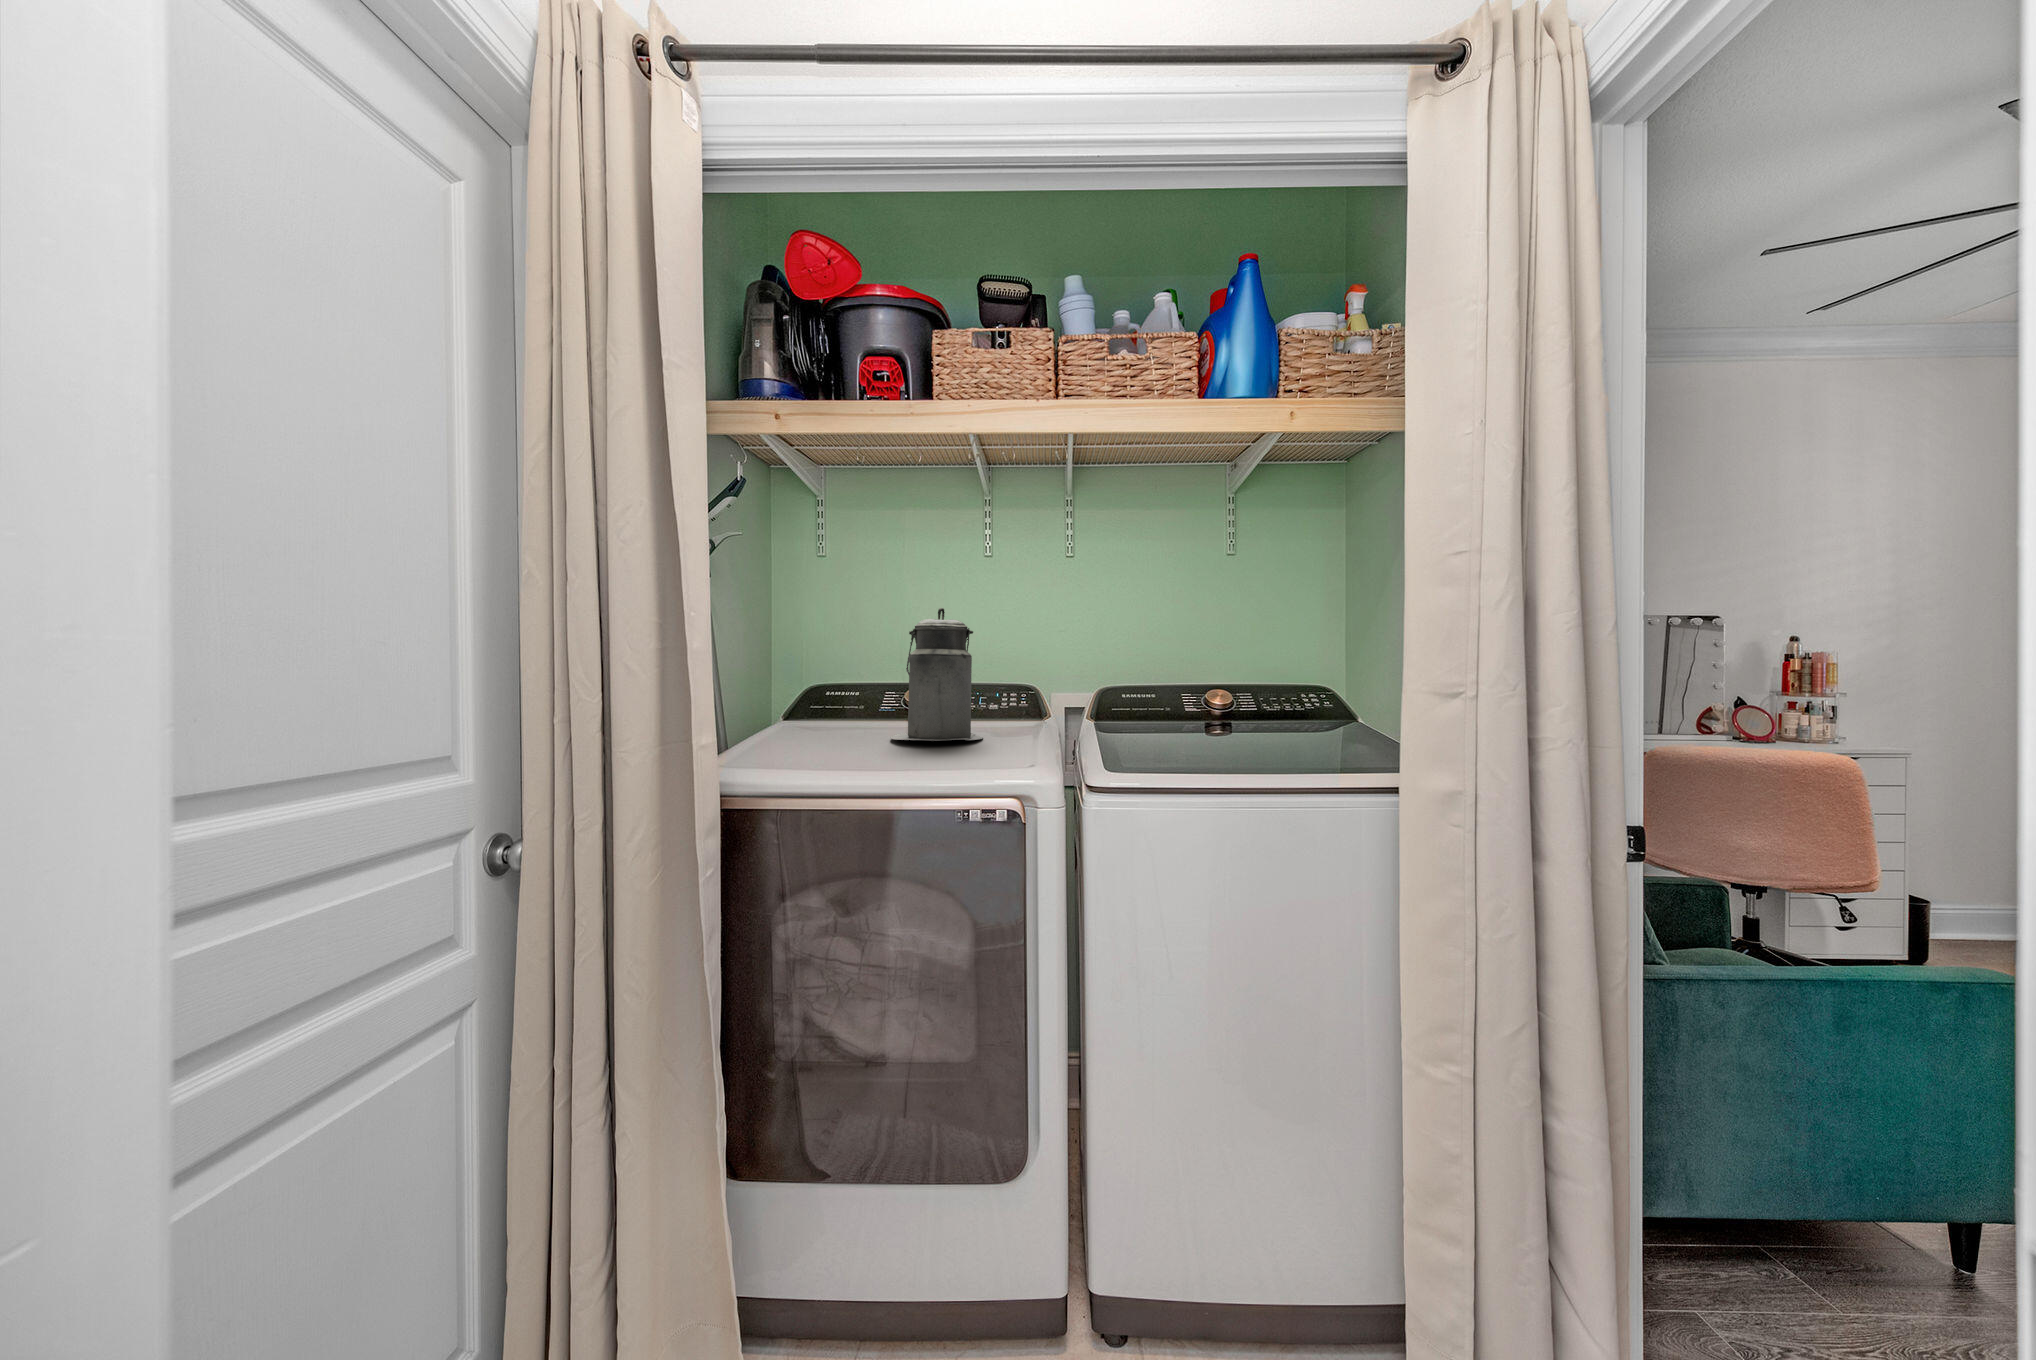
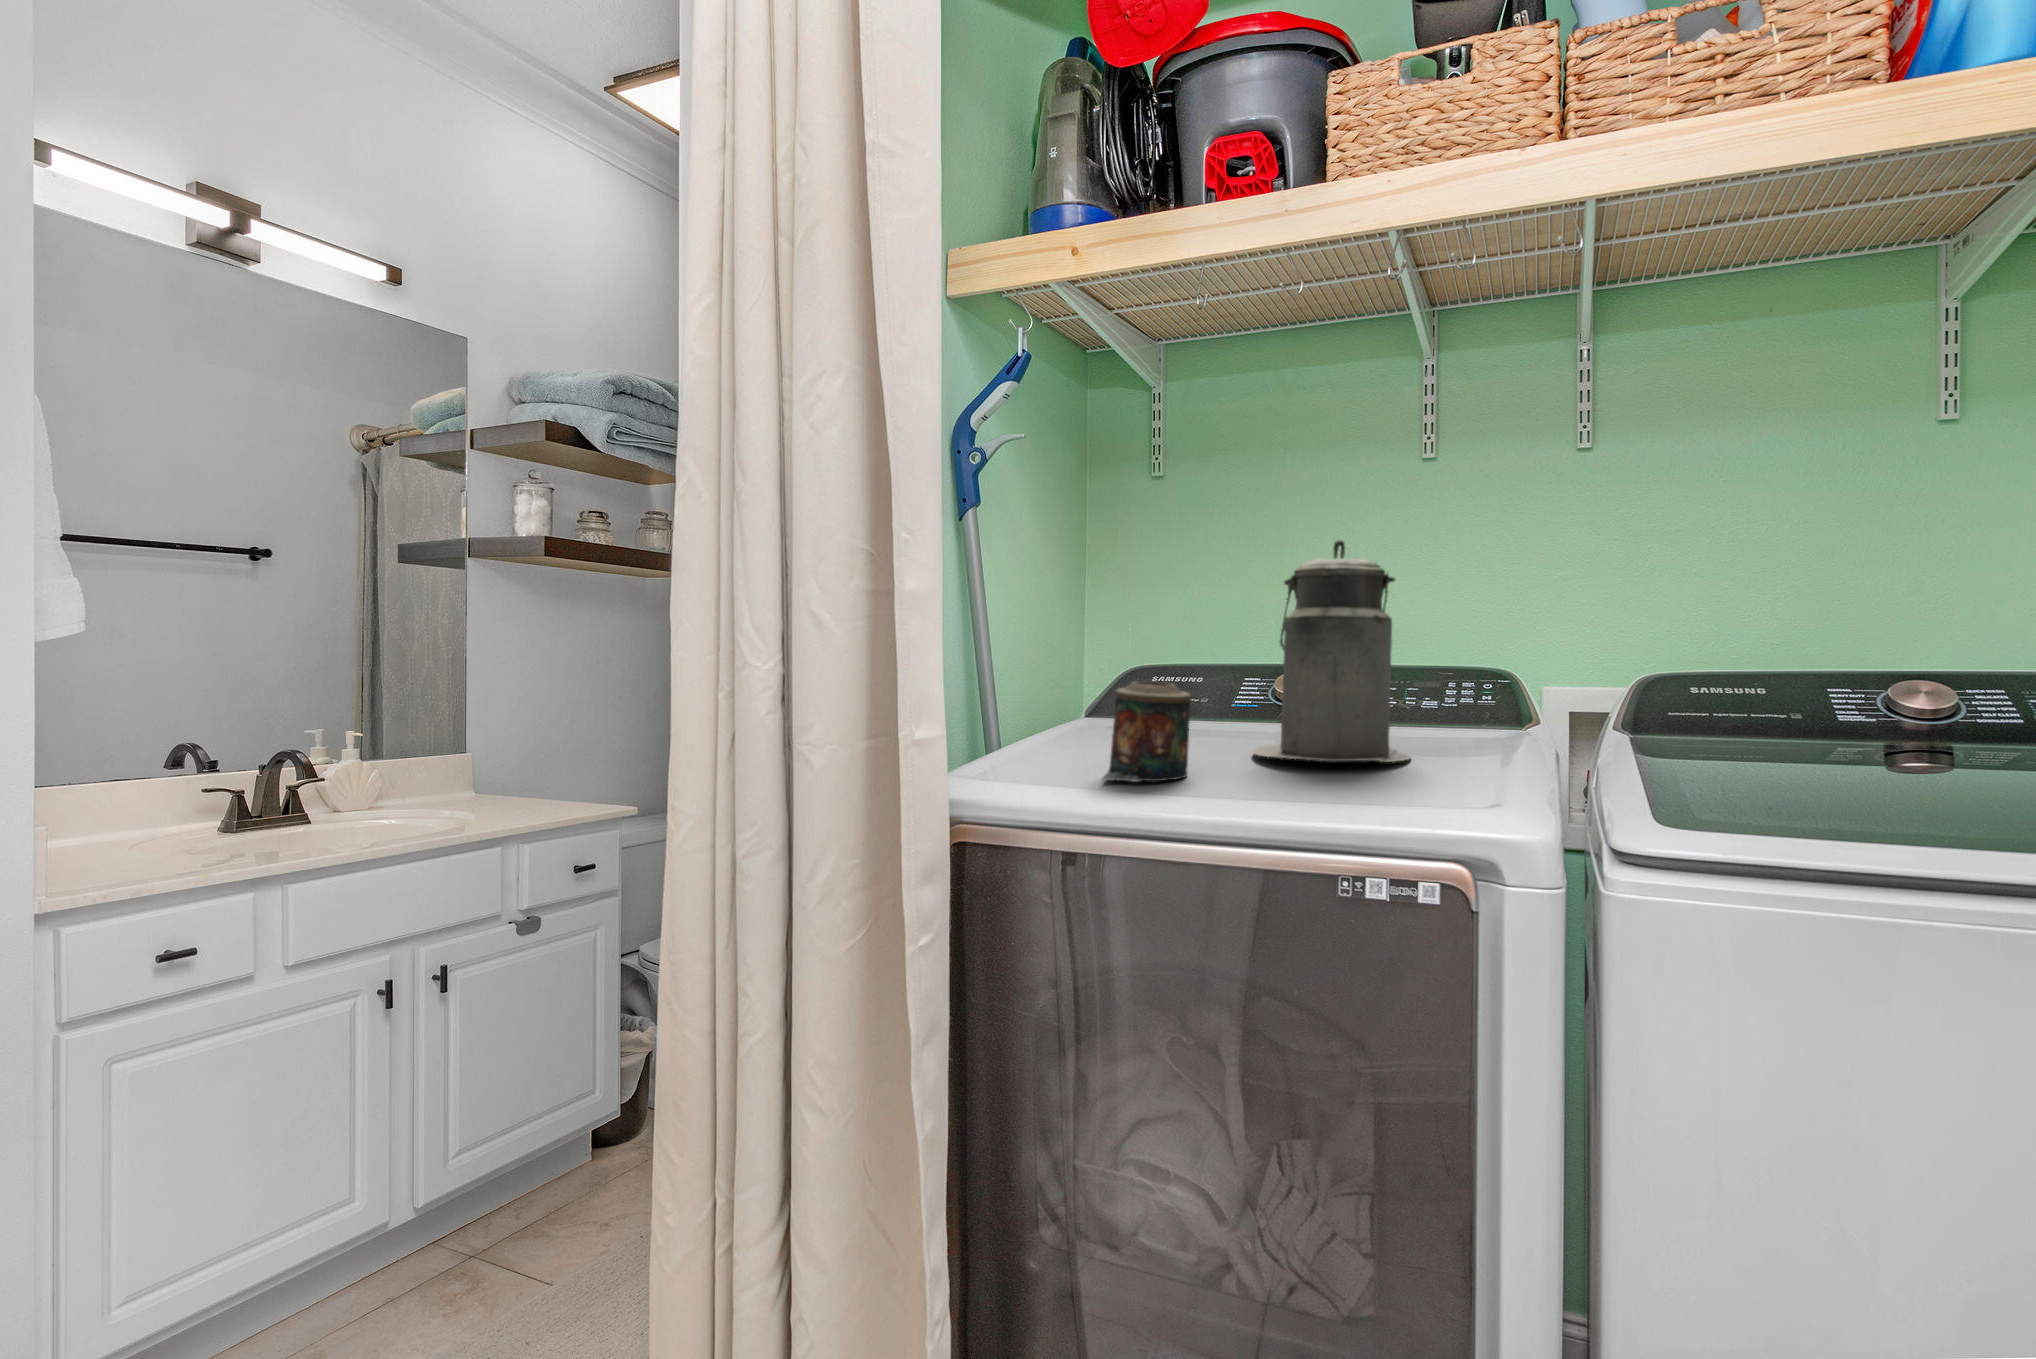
candle: none [800,694,855,757] -> present [1103,681,1191,782]

